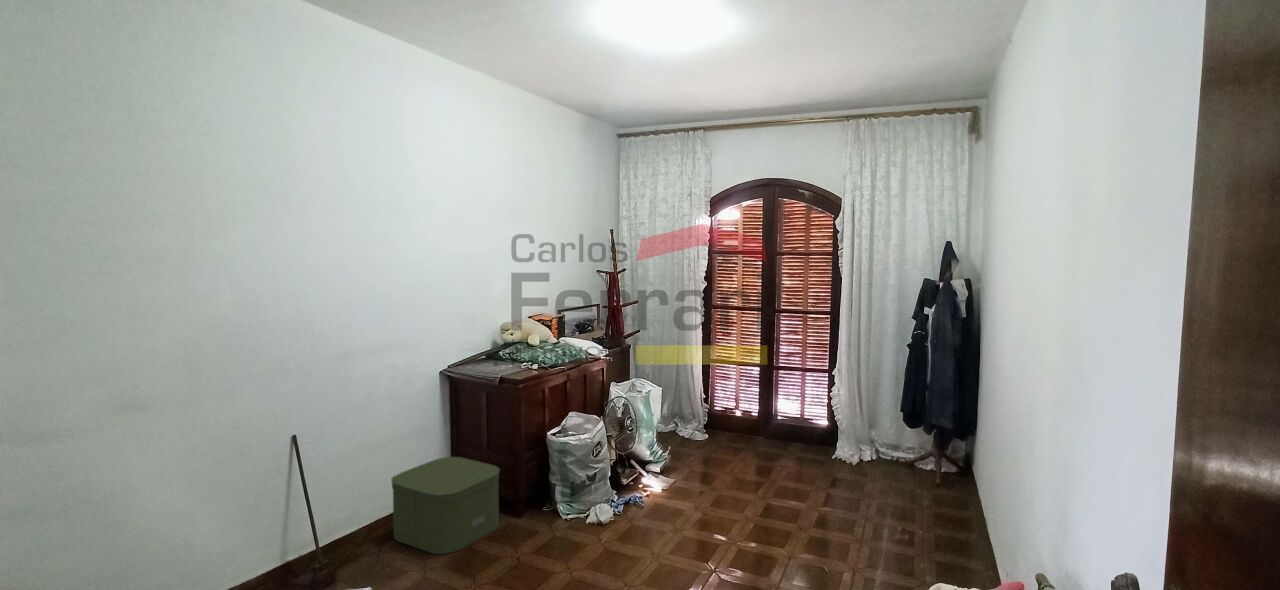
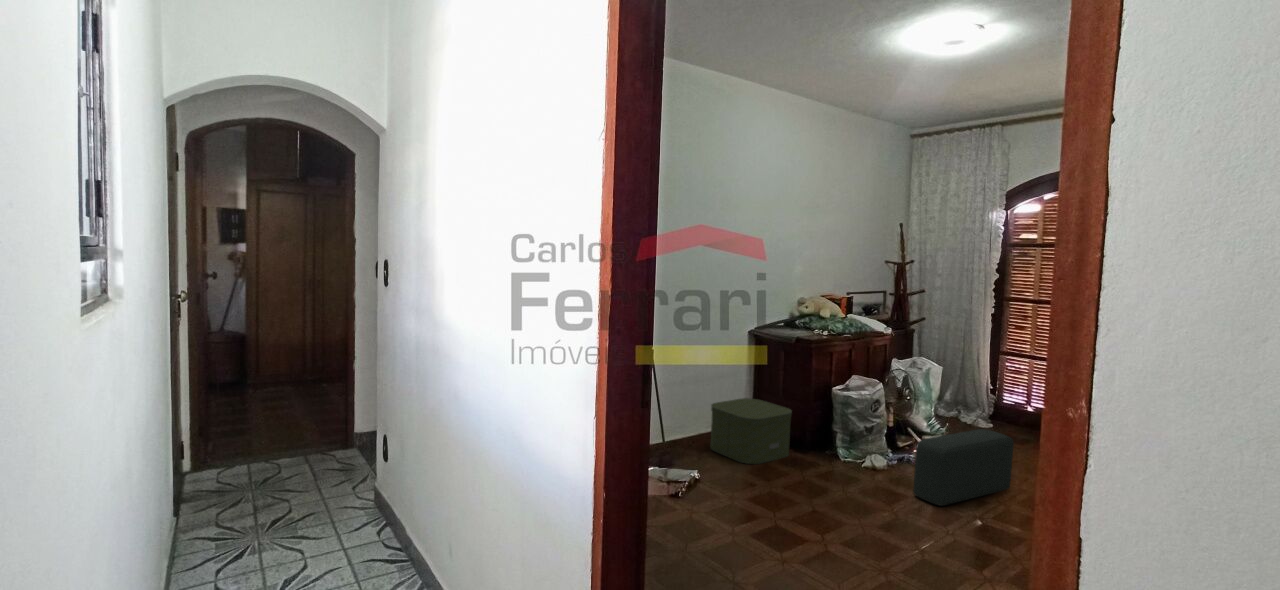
pouf: none [644,461,737,569] -> present [913,429,1014,506]

